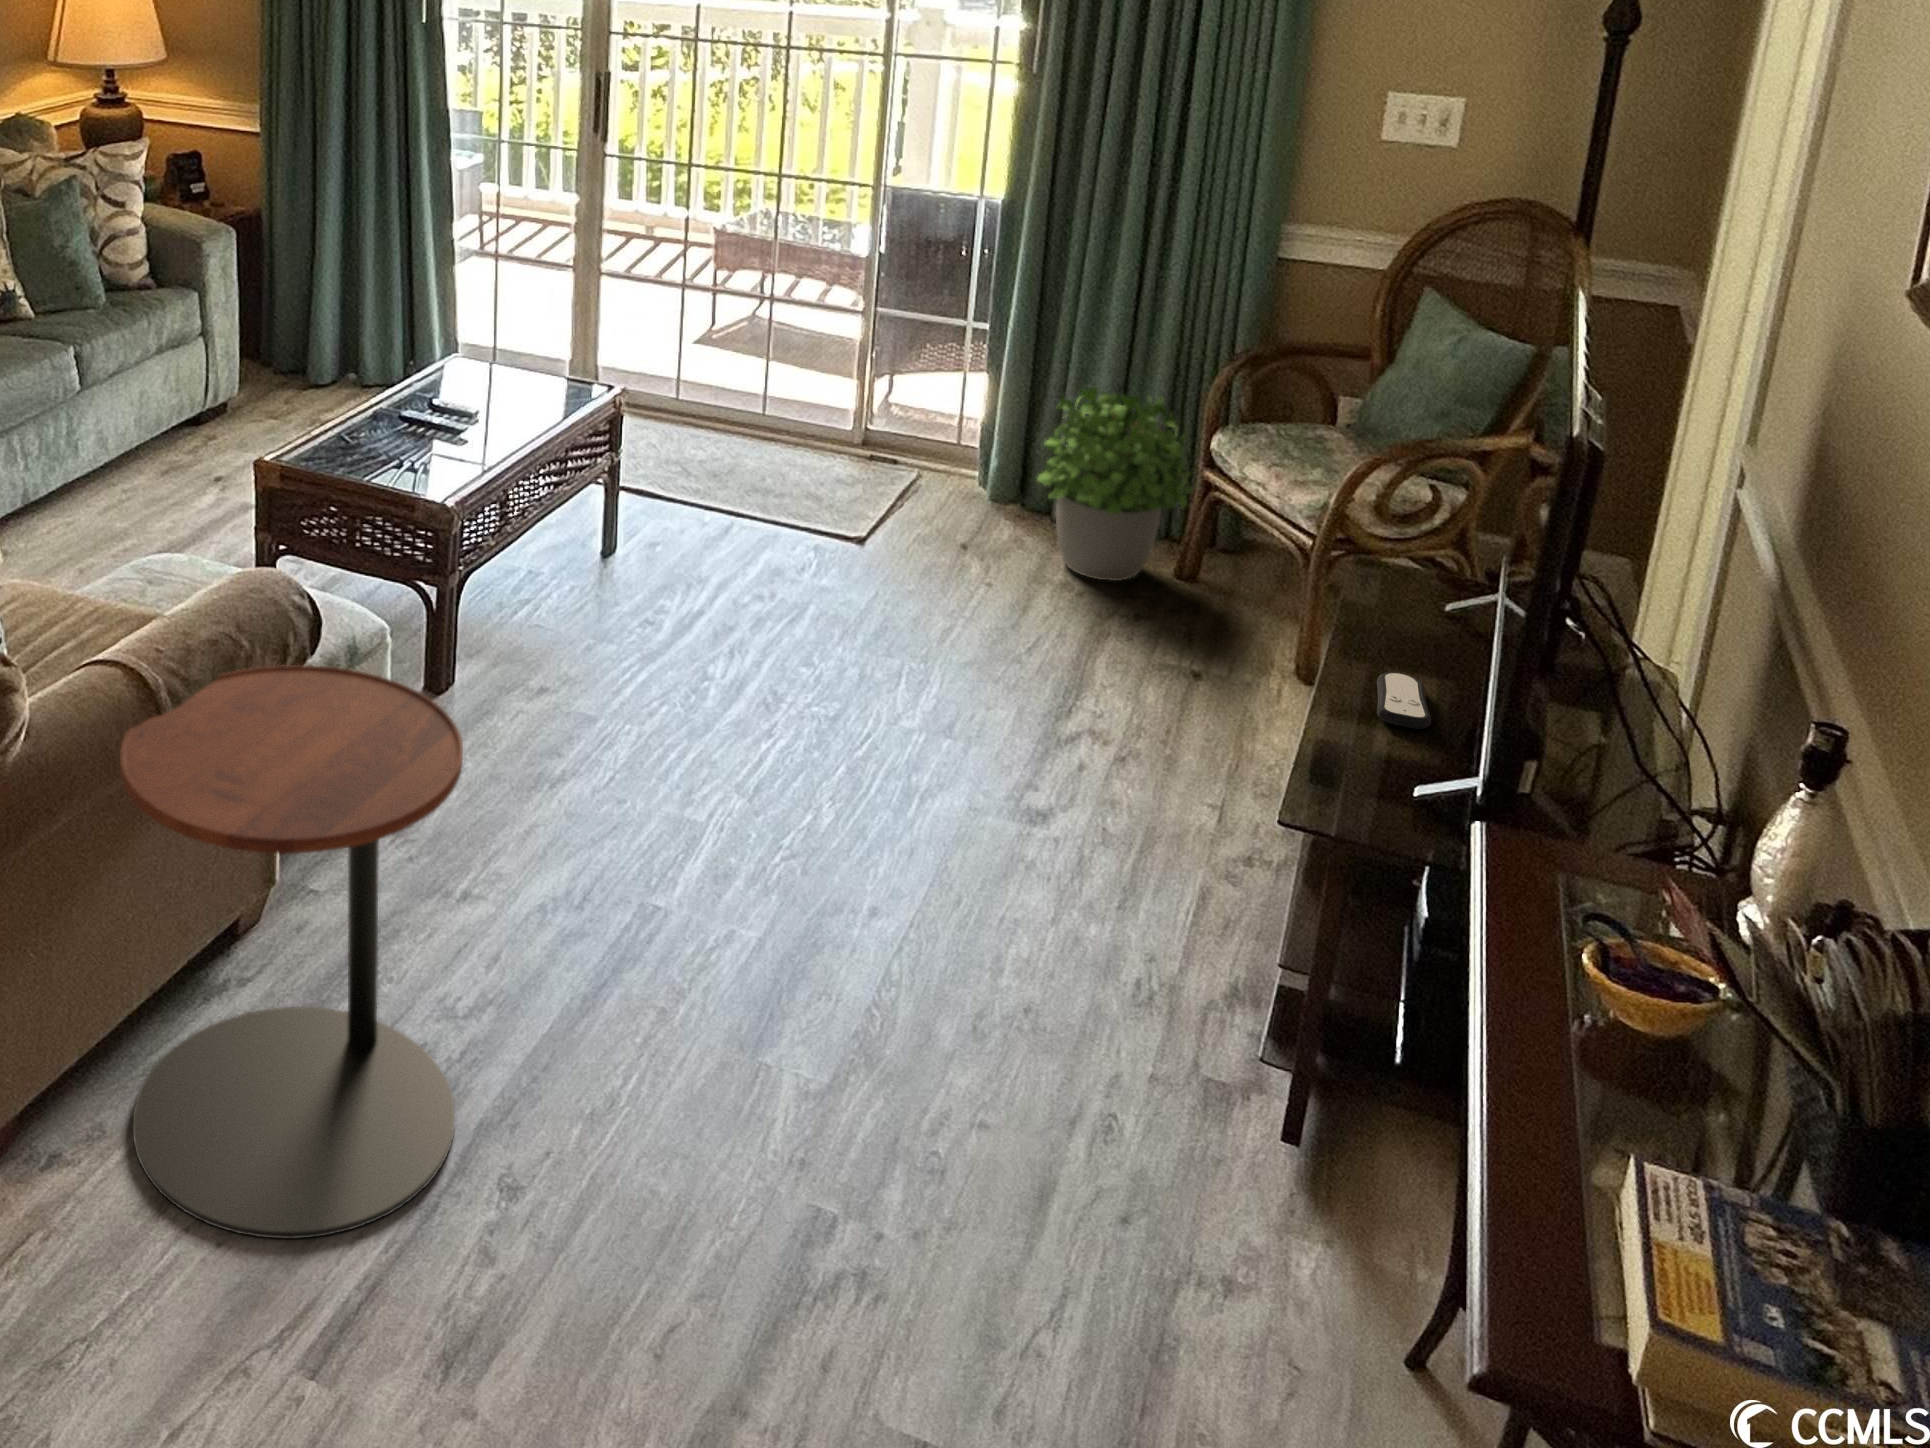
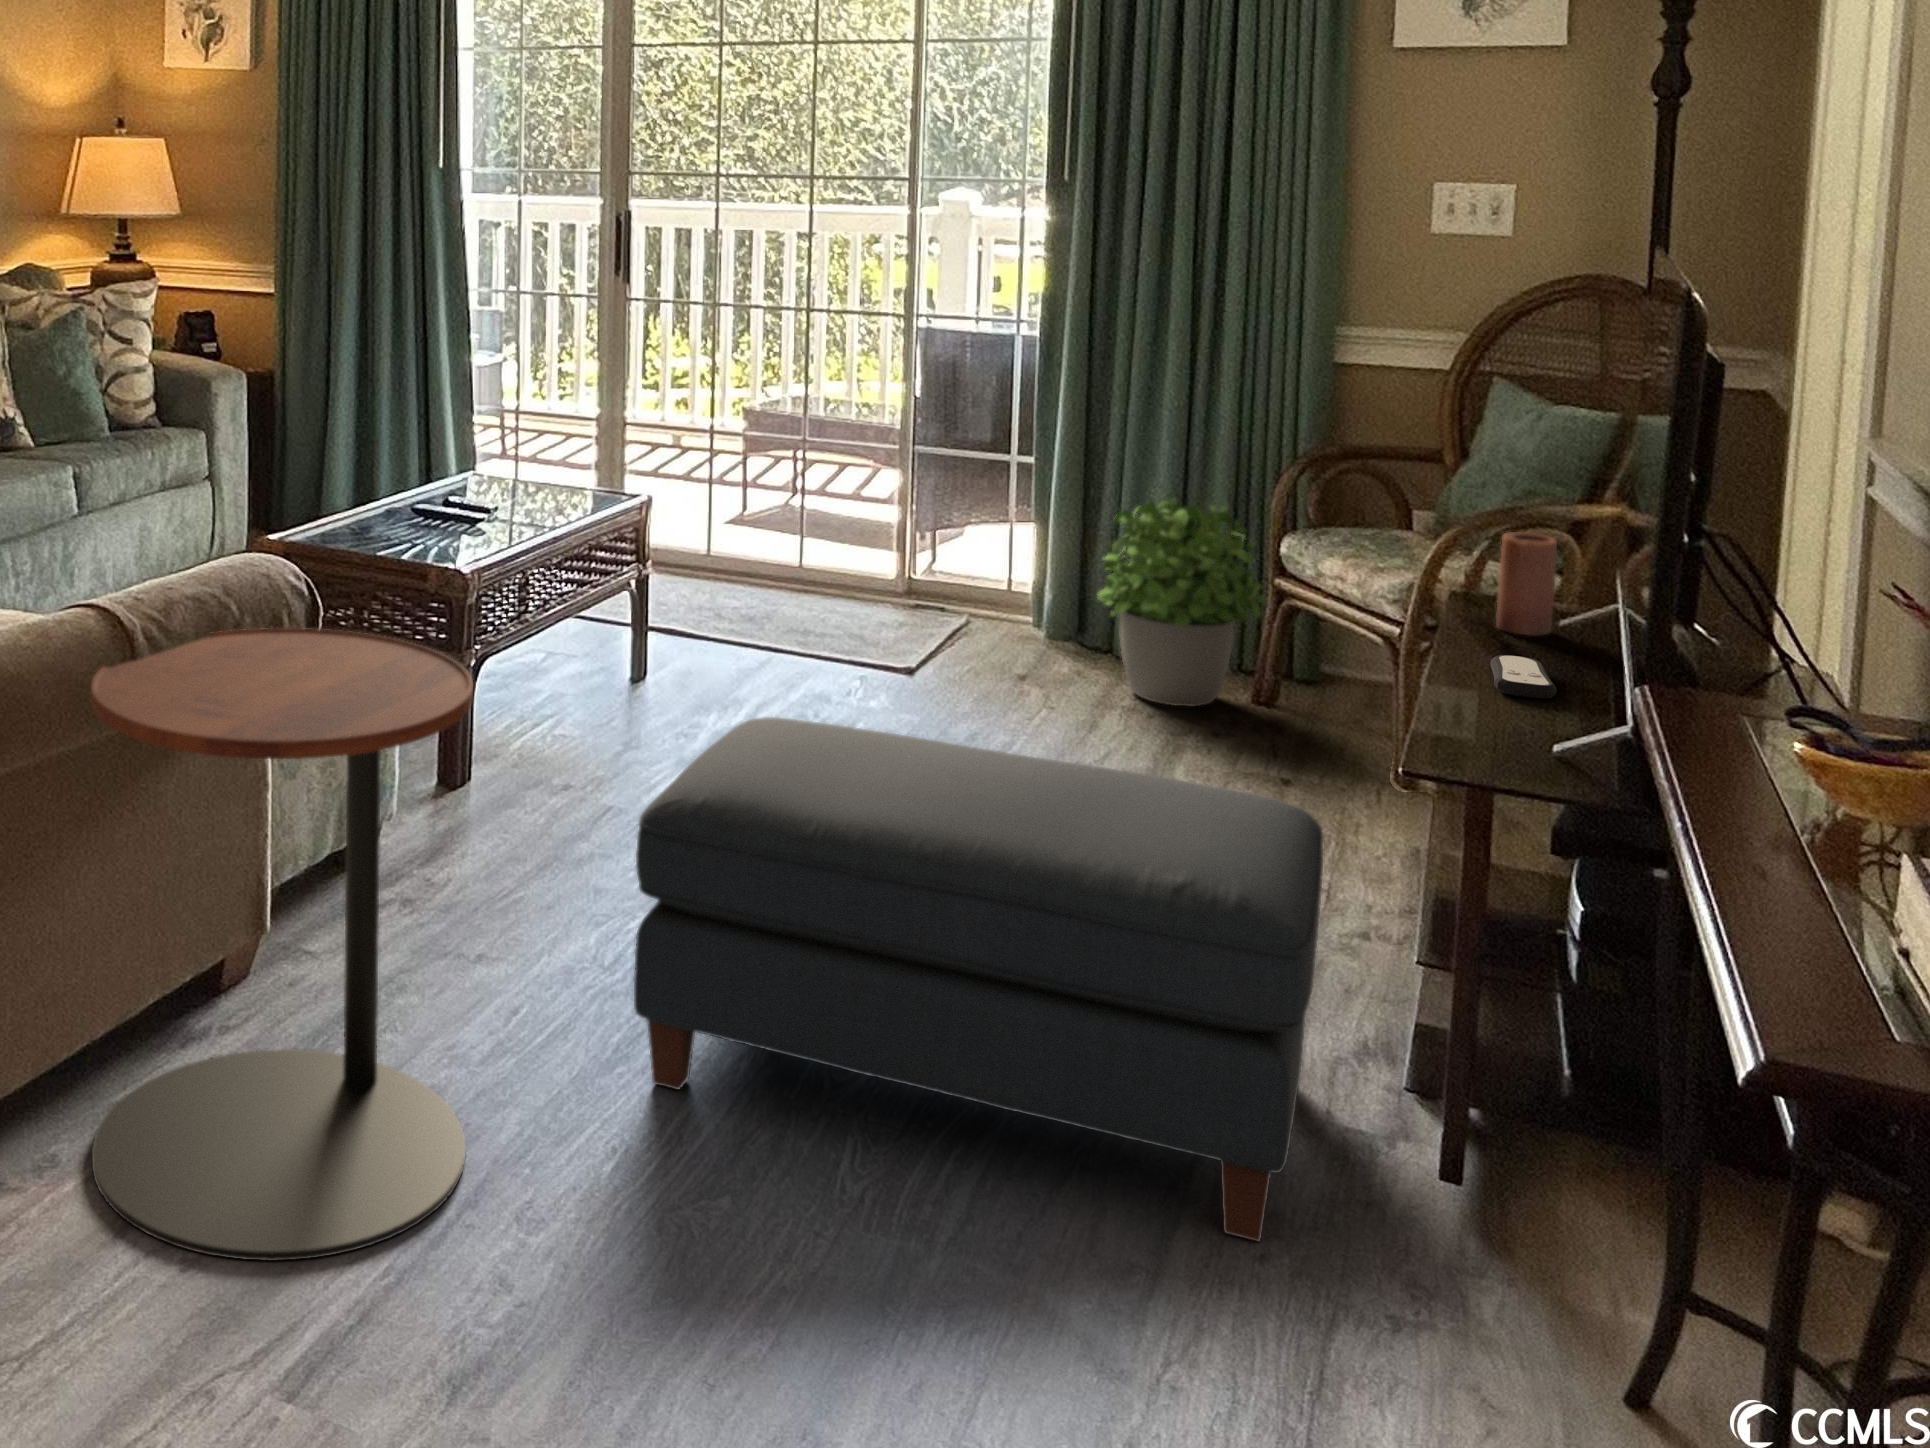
candle: none [1389,540,1451,636] -> present [1496,532,1557,635]
ottoman: none [602,695,1214,1205] -> present [634,717,1323,1242]

